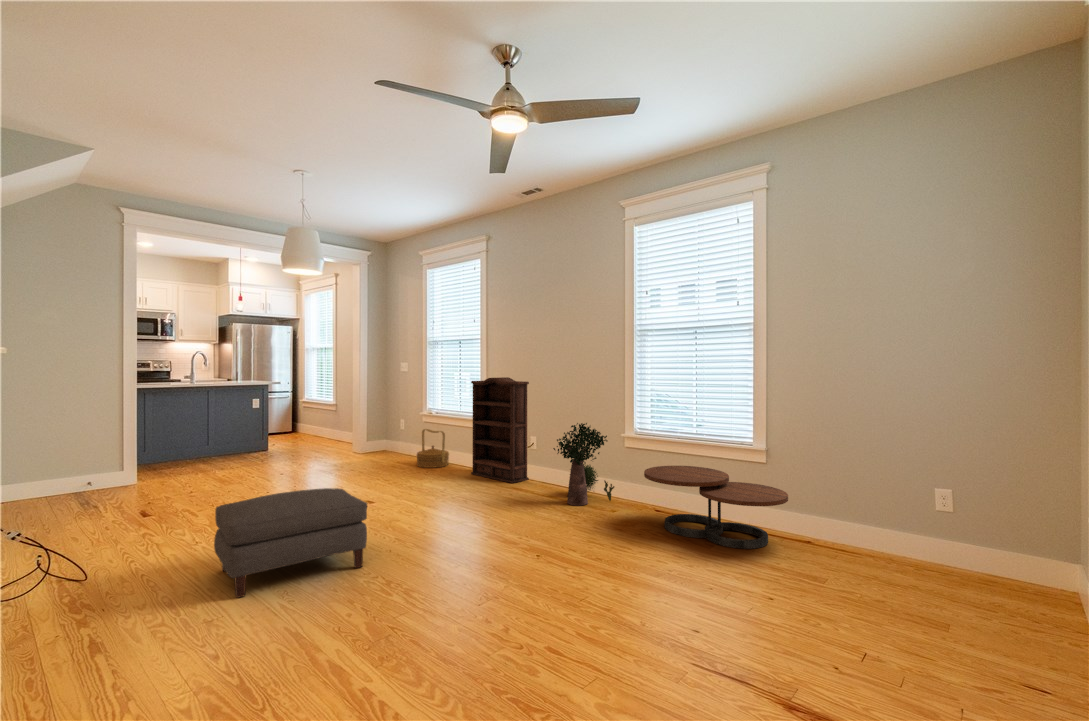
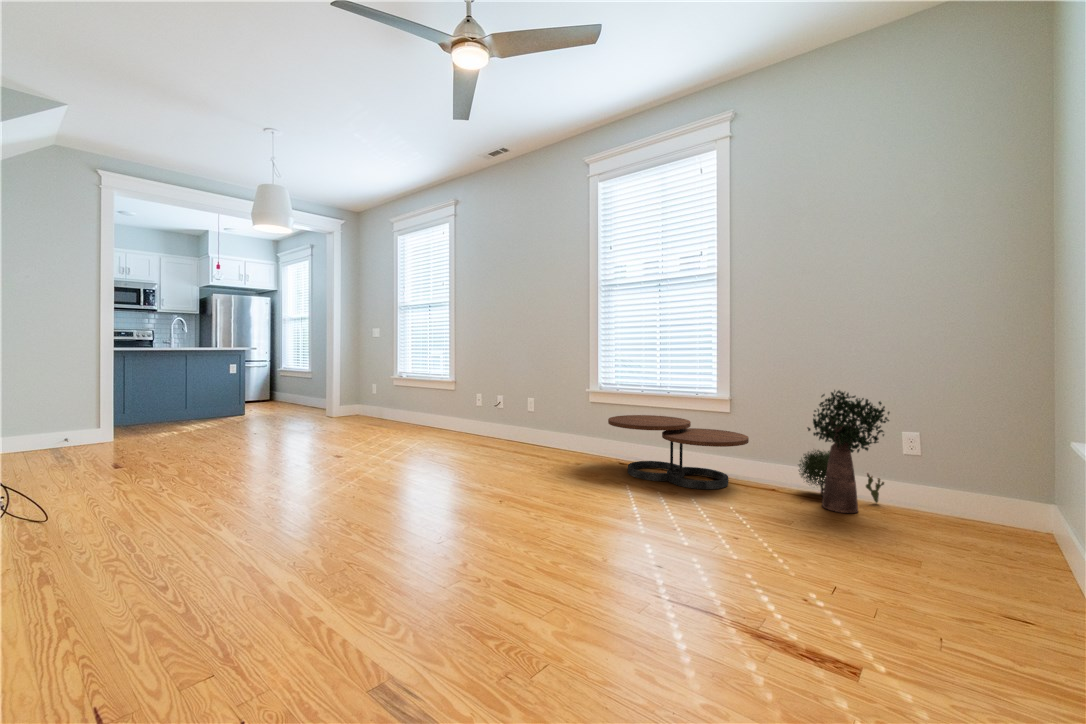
bookshelf: present [471,377,529,483] -> none [441,338,497,439]
potted plant: present [553,423,614,506] -> present [799,390,890,513]
woven basket: present [417,429,449,468] -> none [388,391,421,427]
ottoman: present [214,488,367,598] -> none [151,432,321,540]

